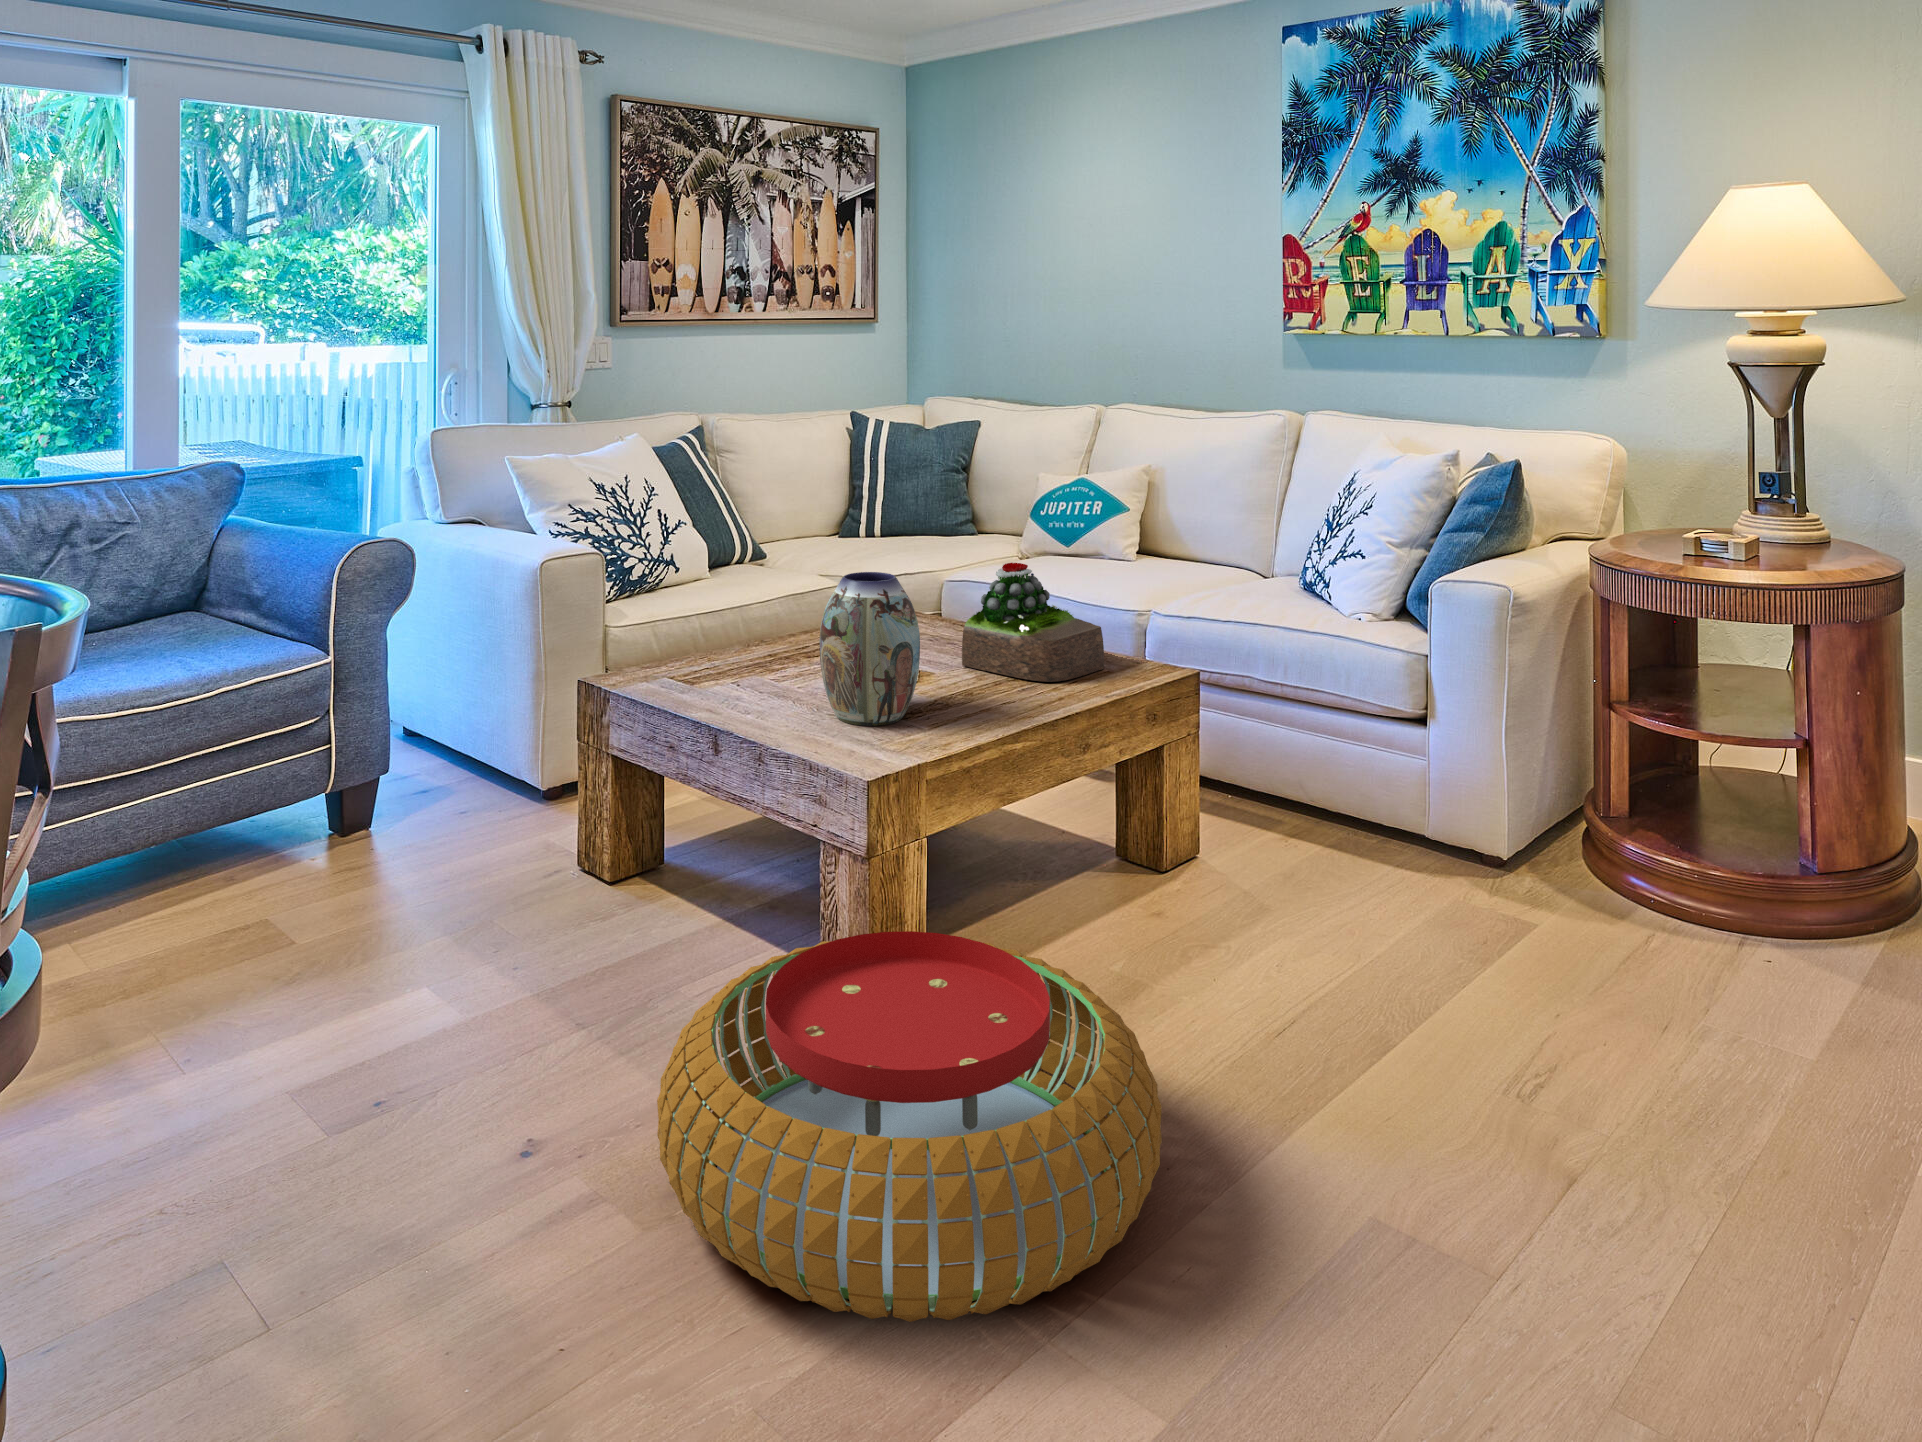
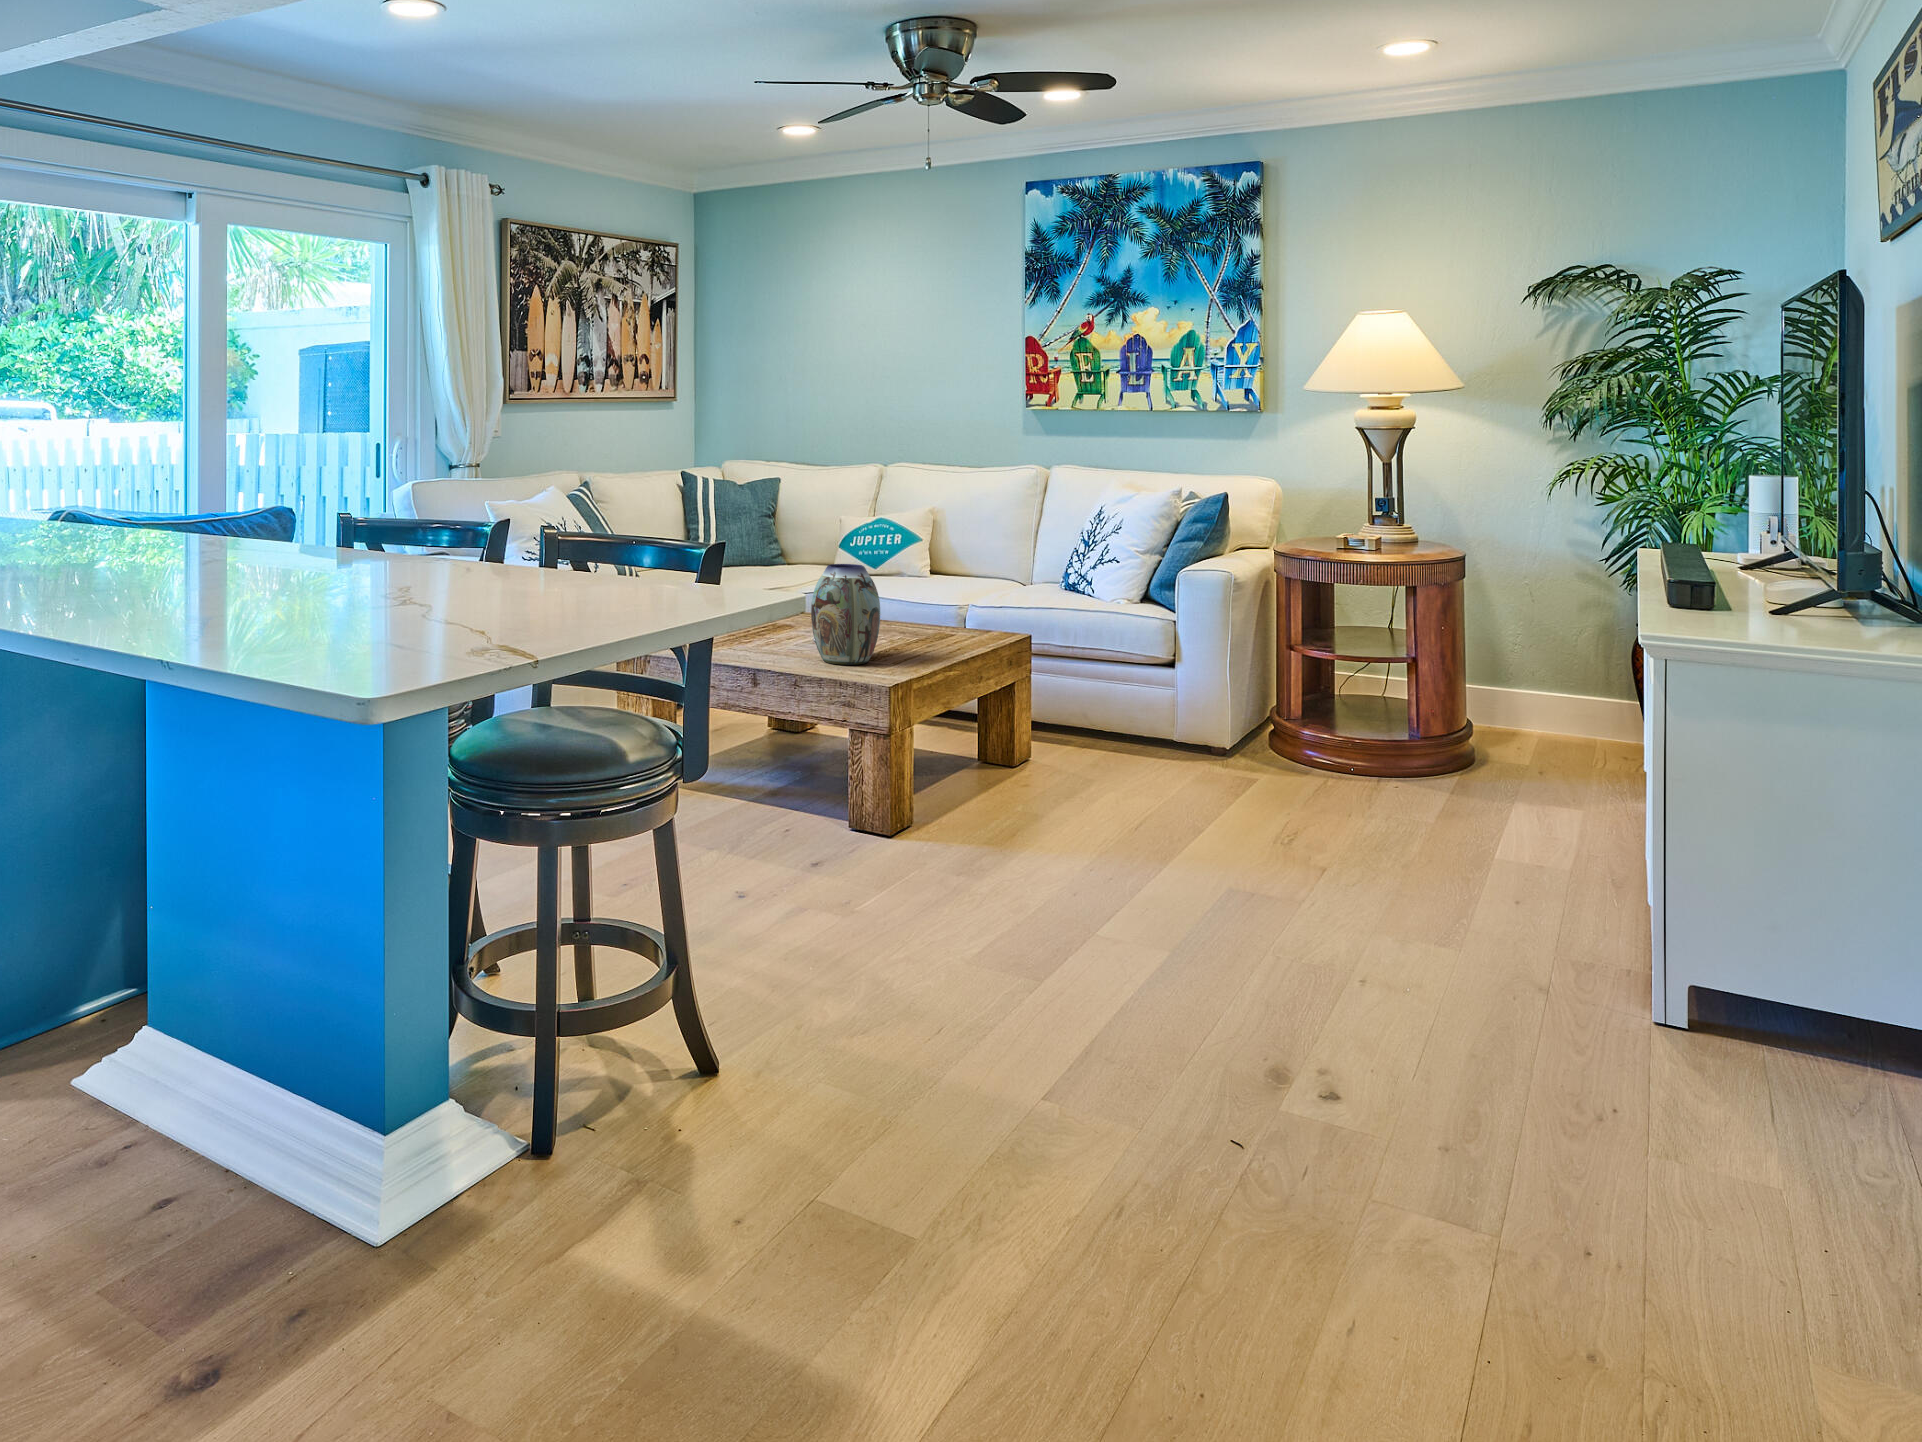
succulent plant: present [962,563,1104,682] -> none [874,564,971,642]
pouf: present [657,931,1162,1322] -> none [824,766,1129,939]

